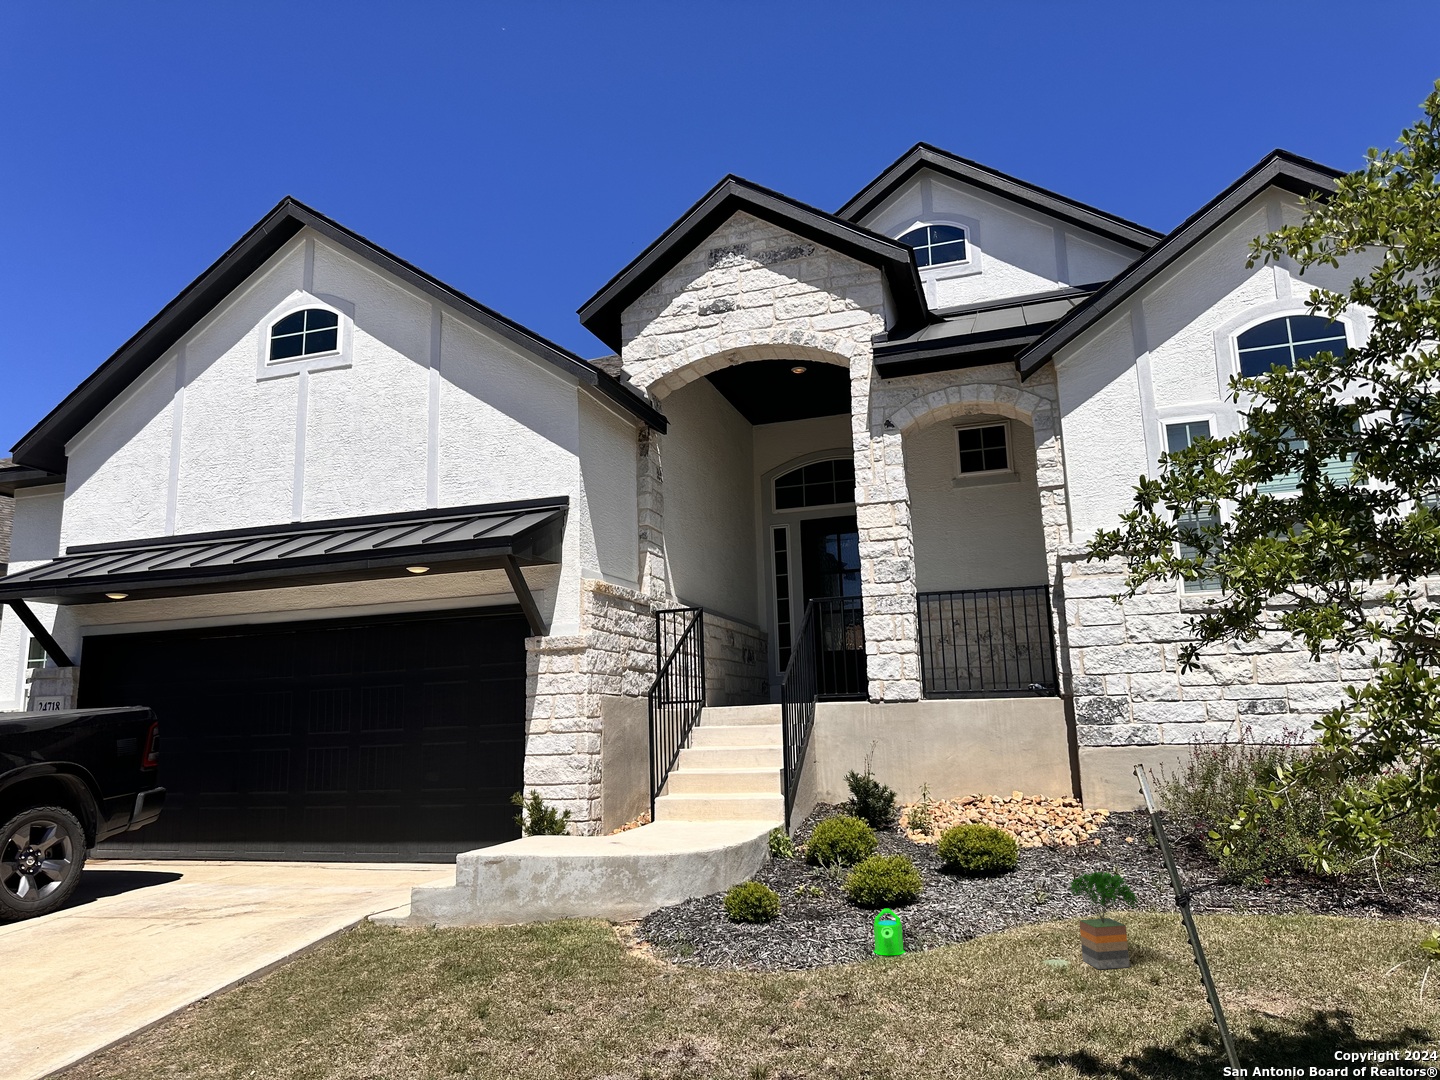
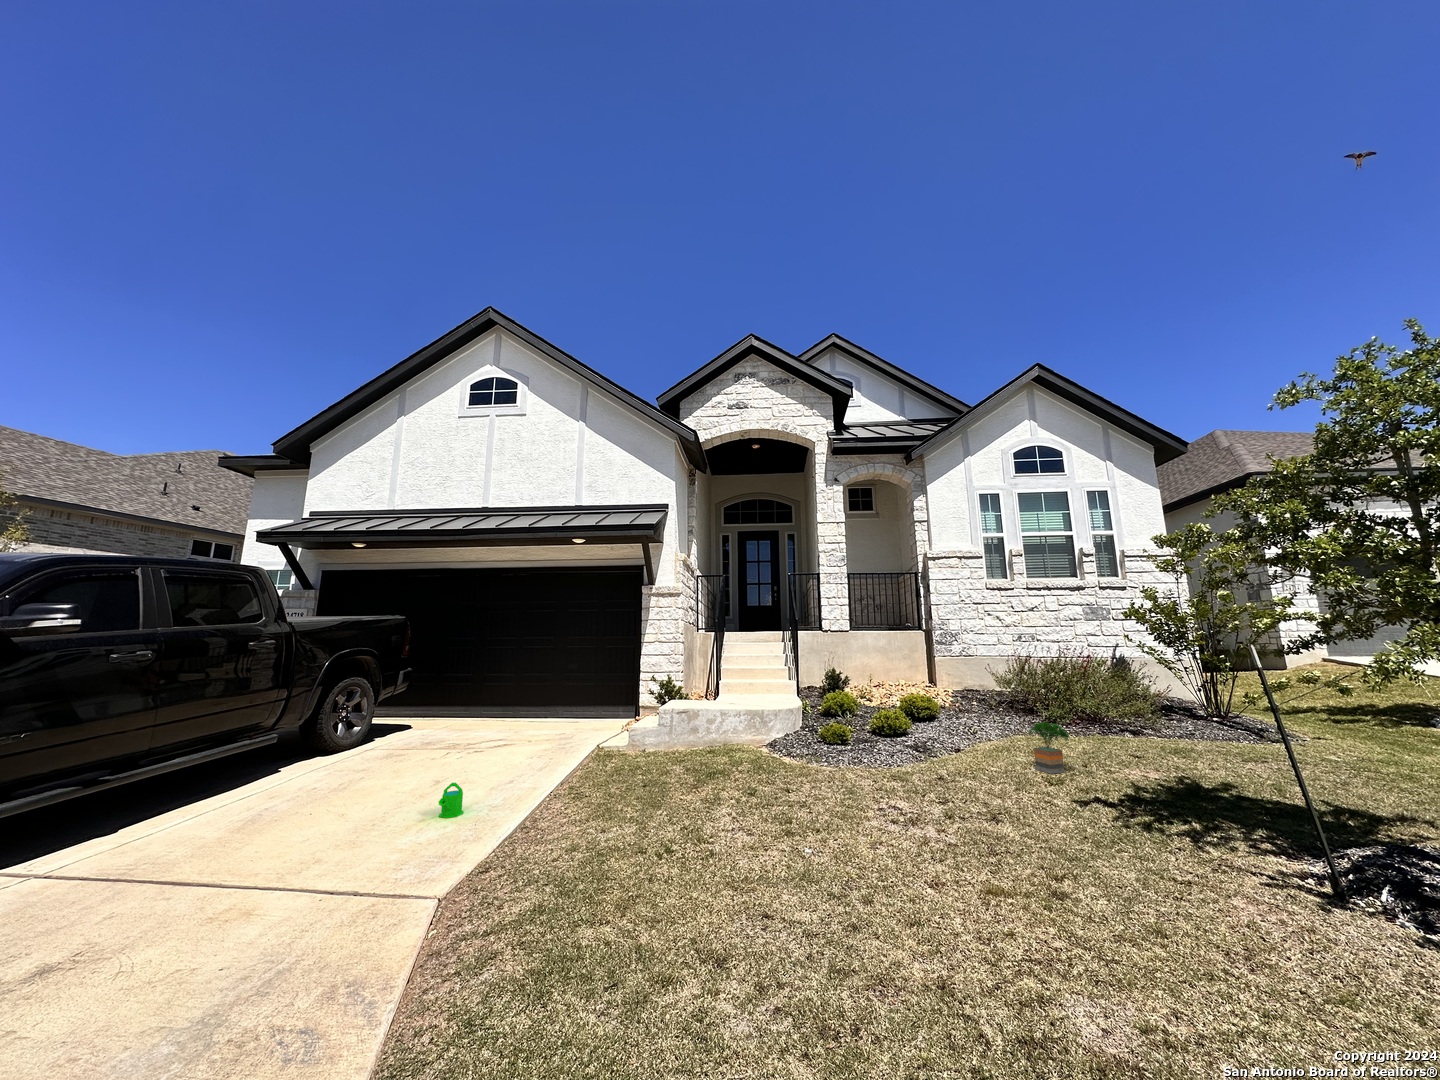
watering can: present [873,908,906,956] -> present [439,783,463,818]

